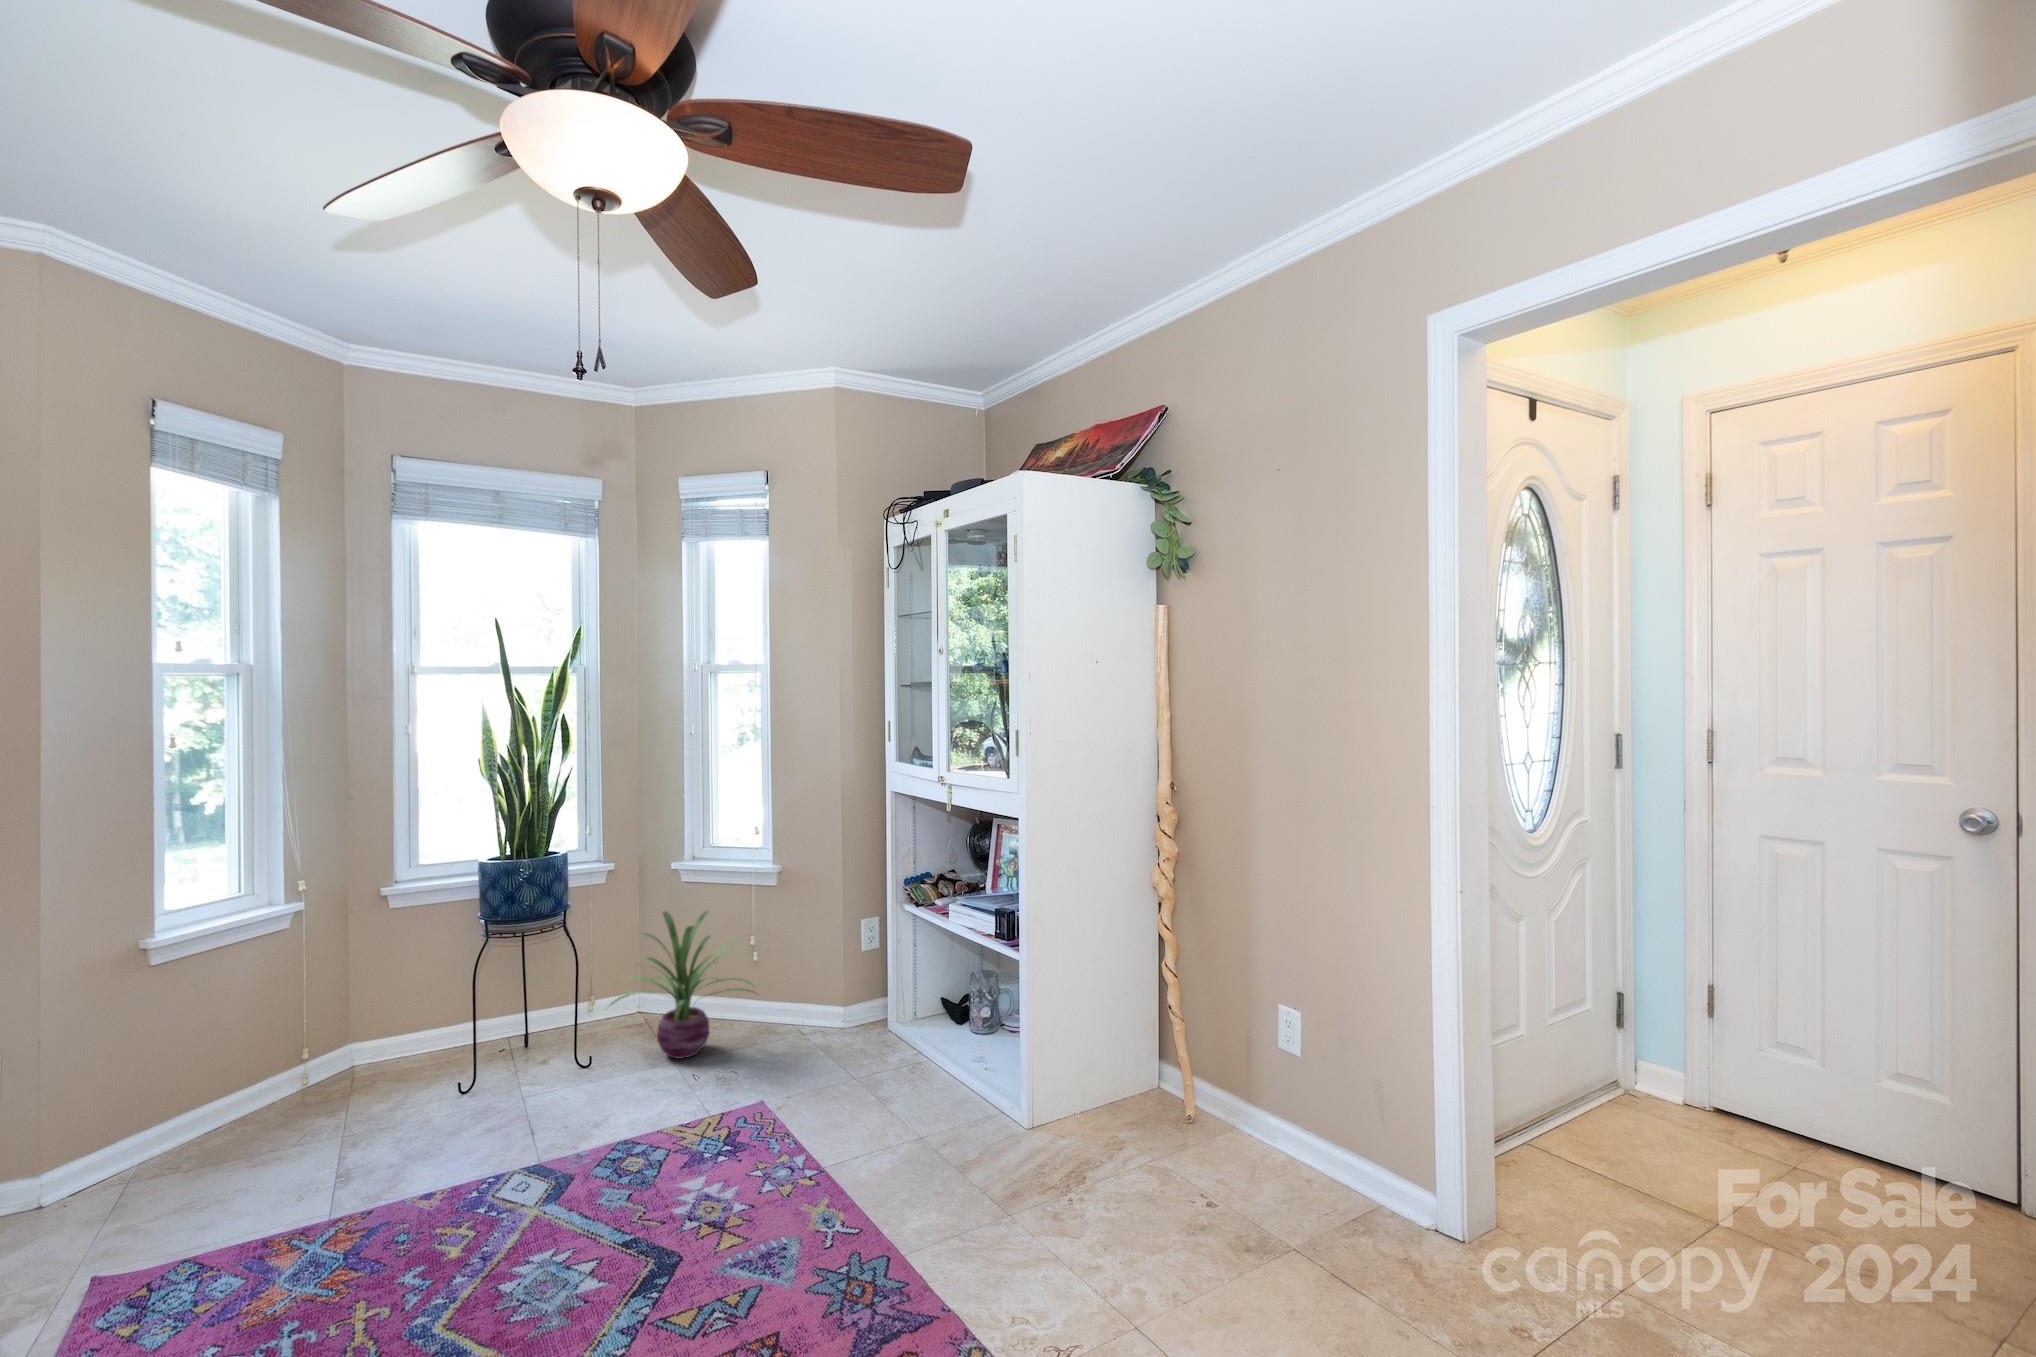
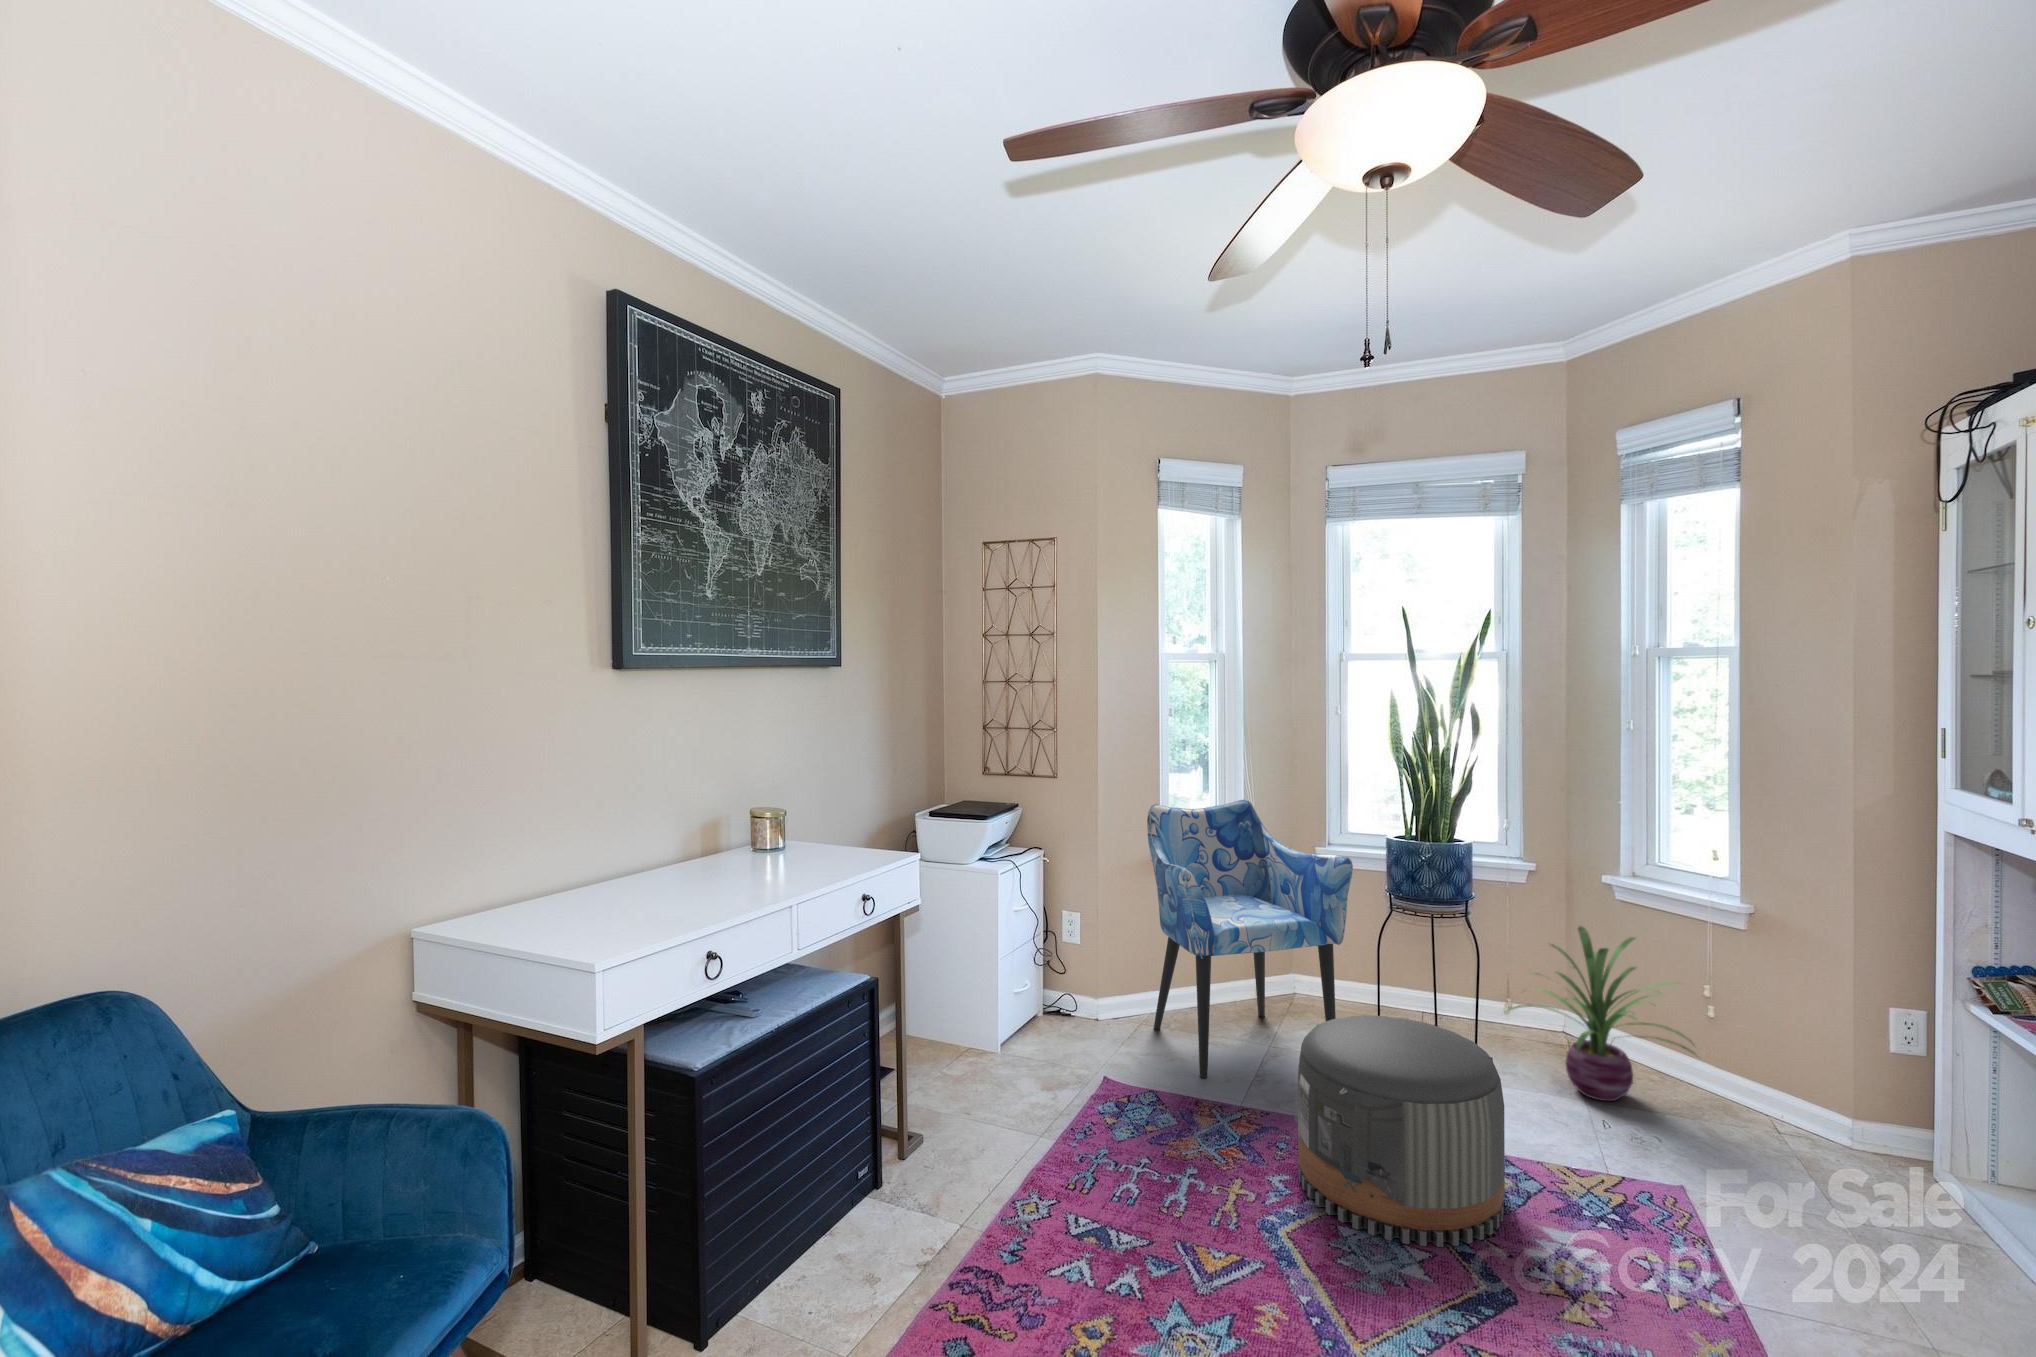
armchair: none [133,848,449,1211] -> present [1147,800,1353,1078]
pouf: none [431,1041,647,1281] -> present [1298,1016,1505,1247]

